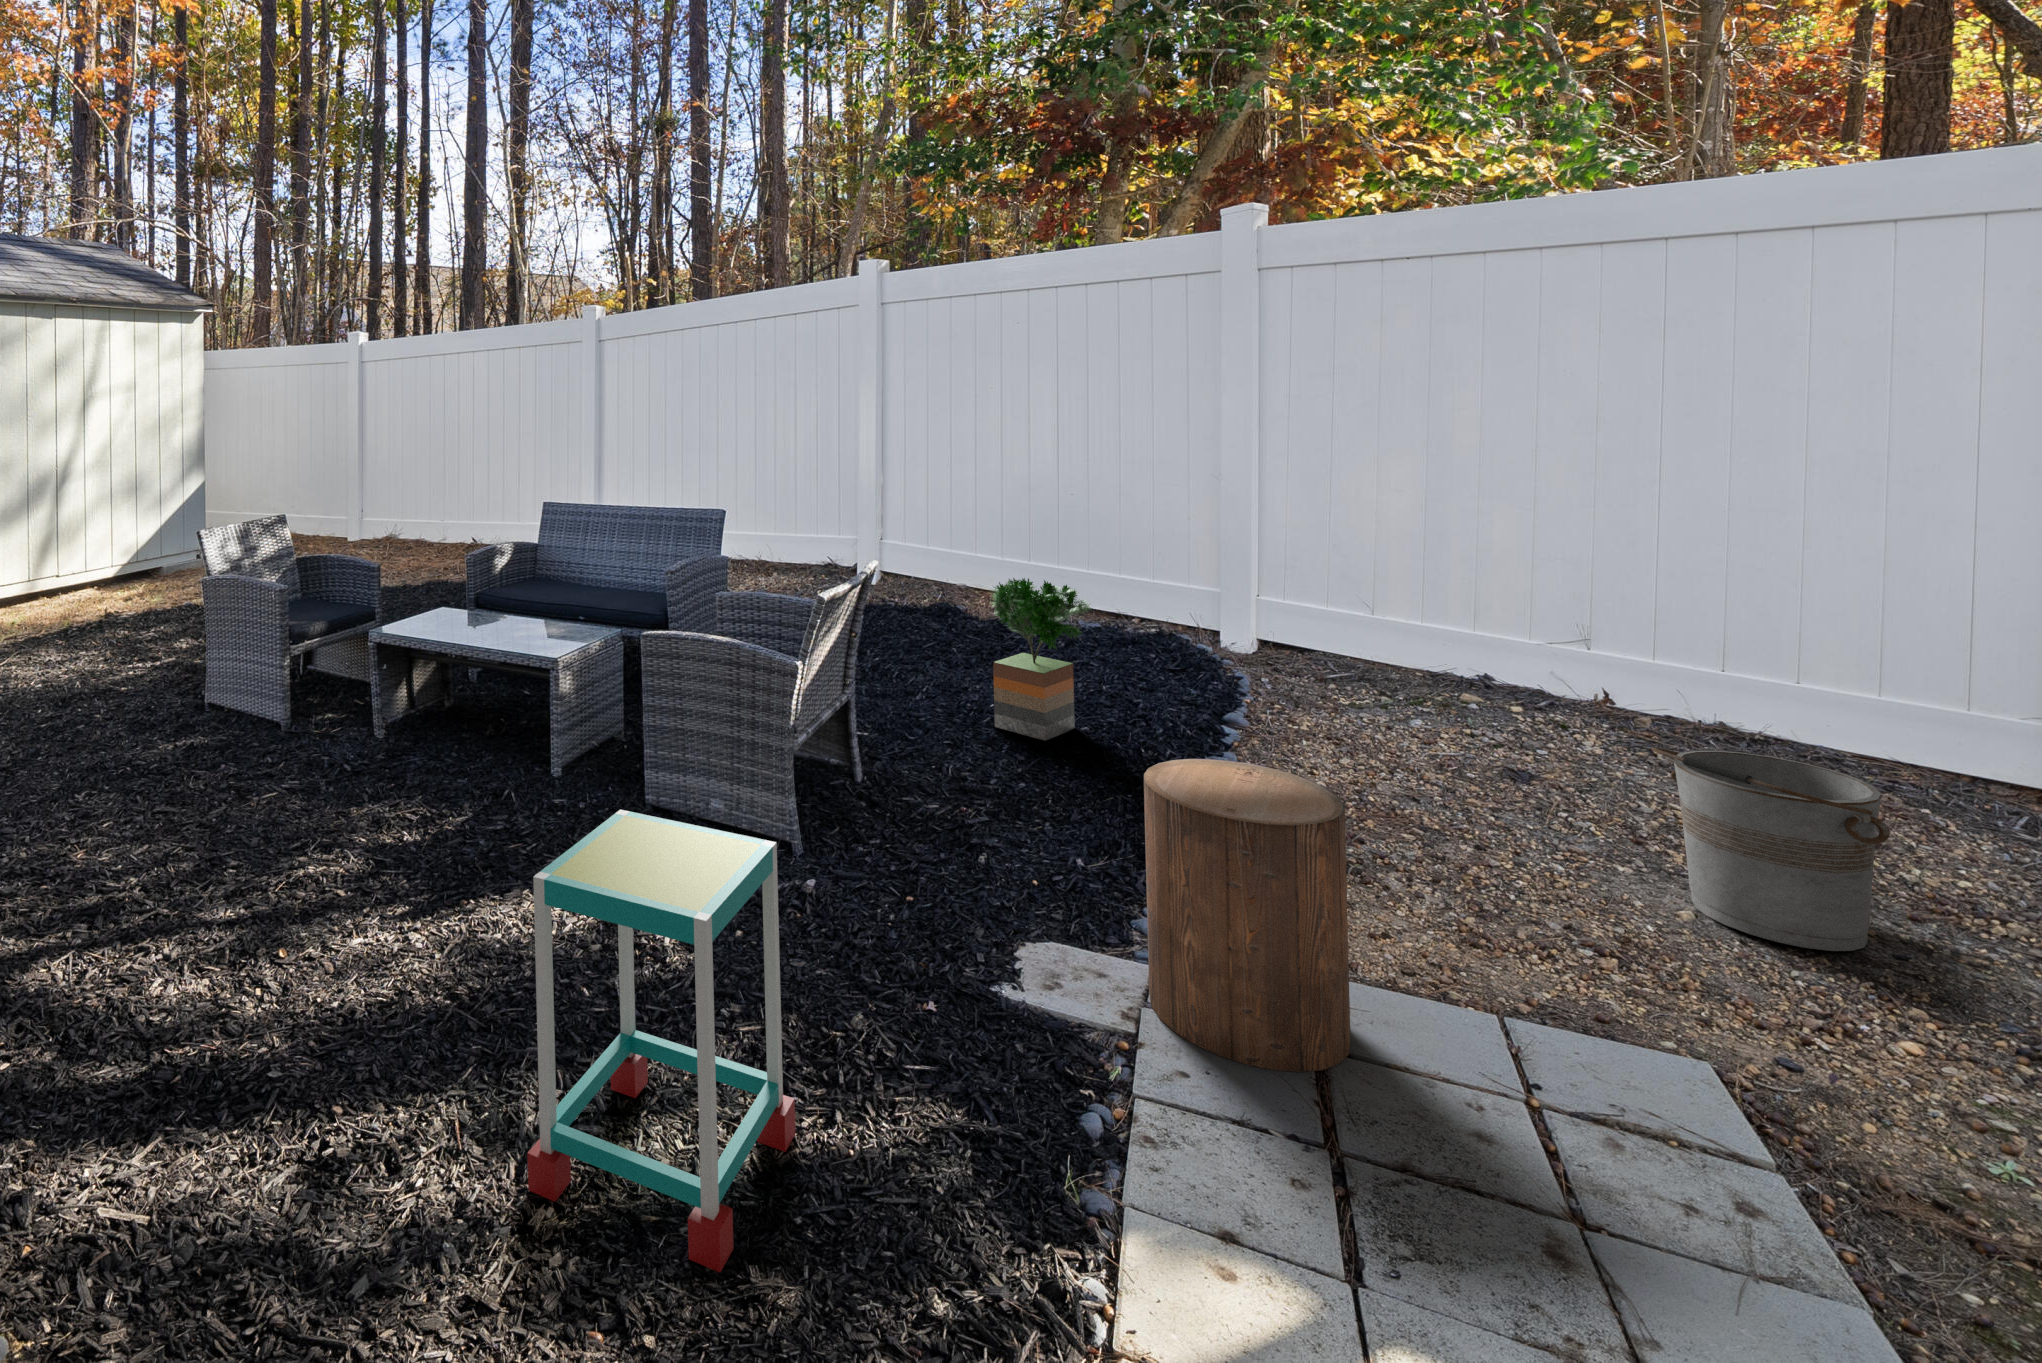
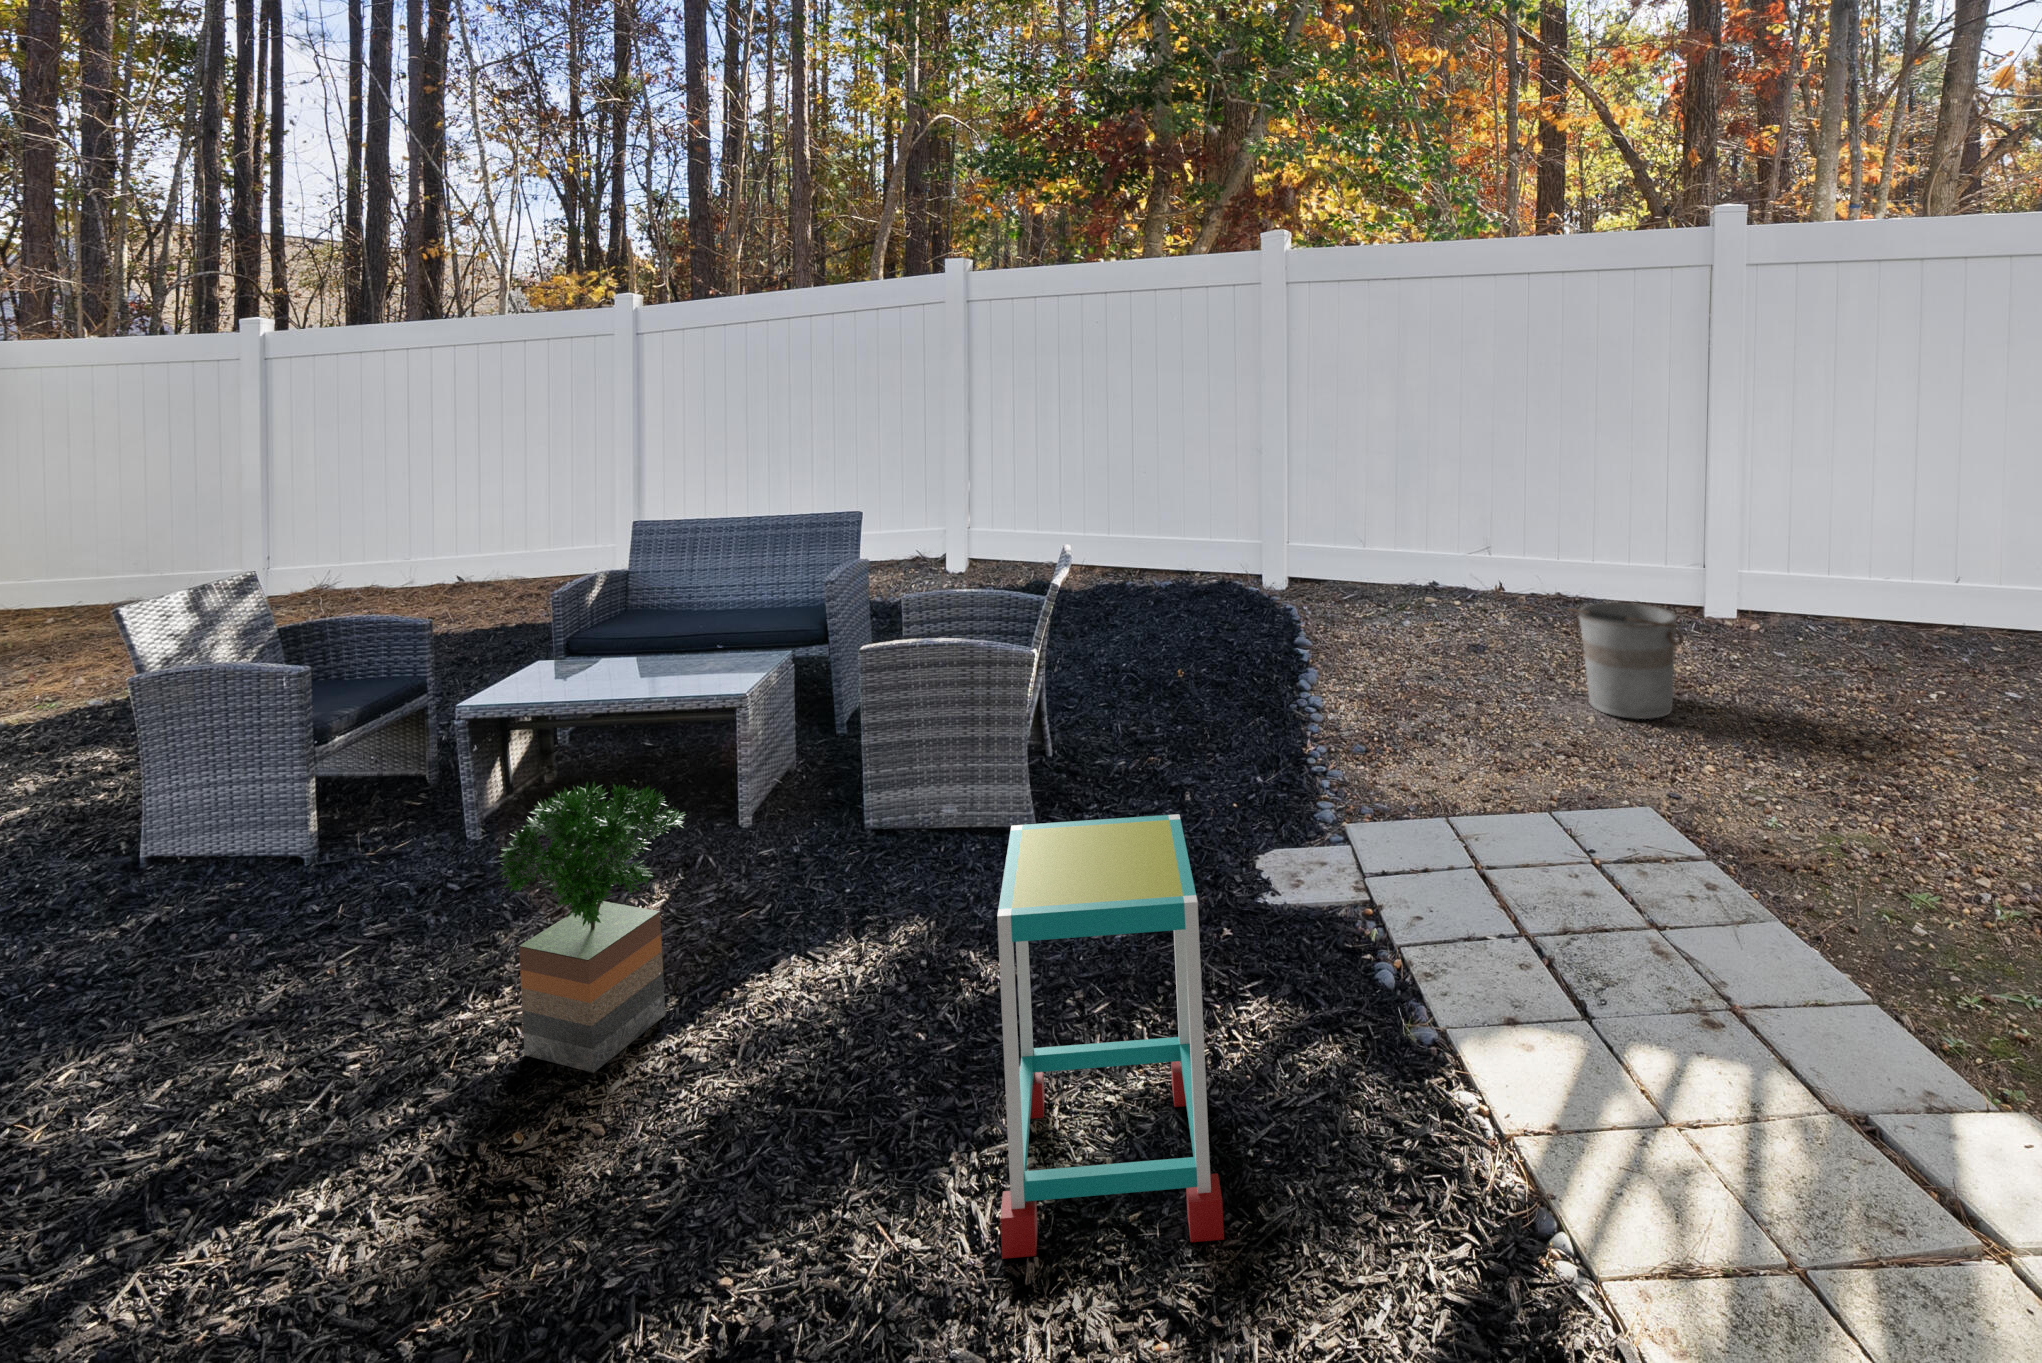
potted tree: present [992,578,1090,741] -> present [499,782,685,1073]
stool: present [1144,759,1351,1072] -> none [1351,665,1496,895]

